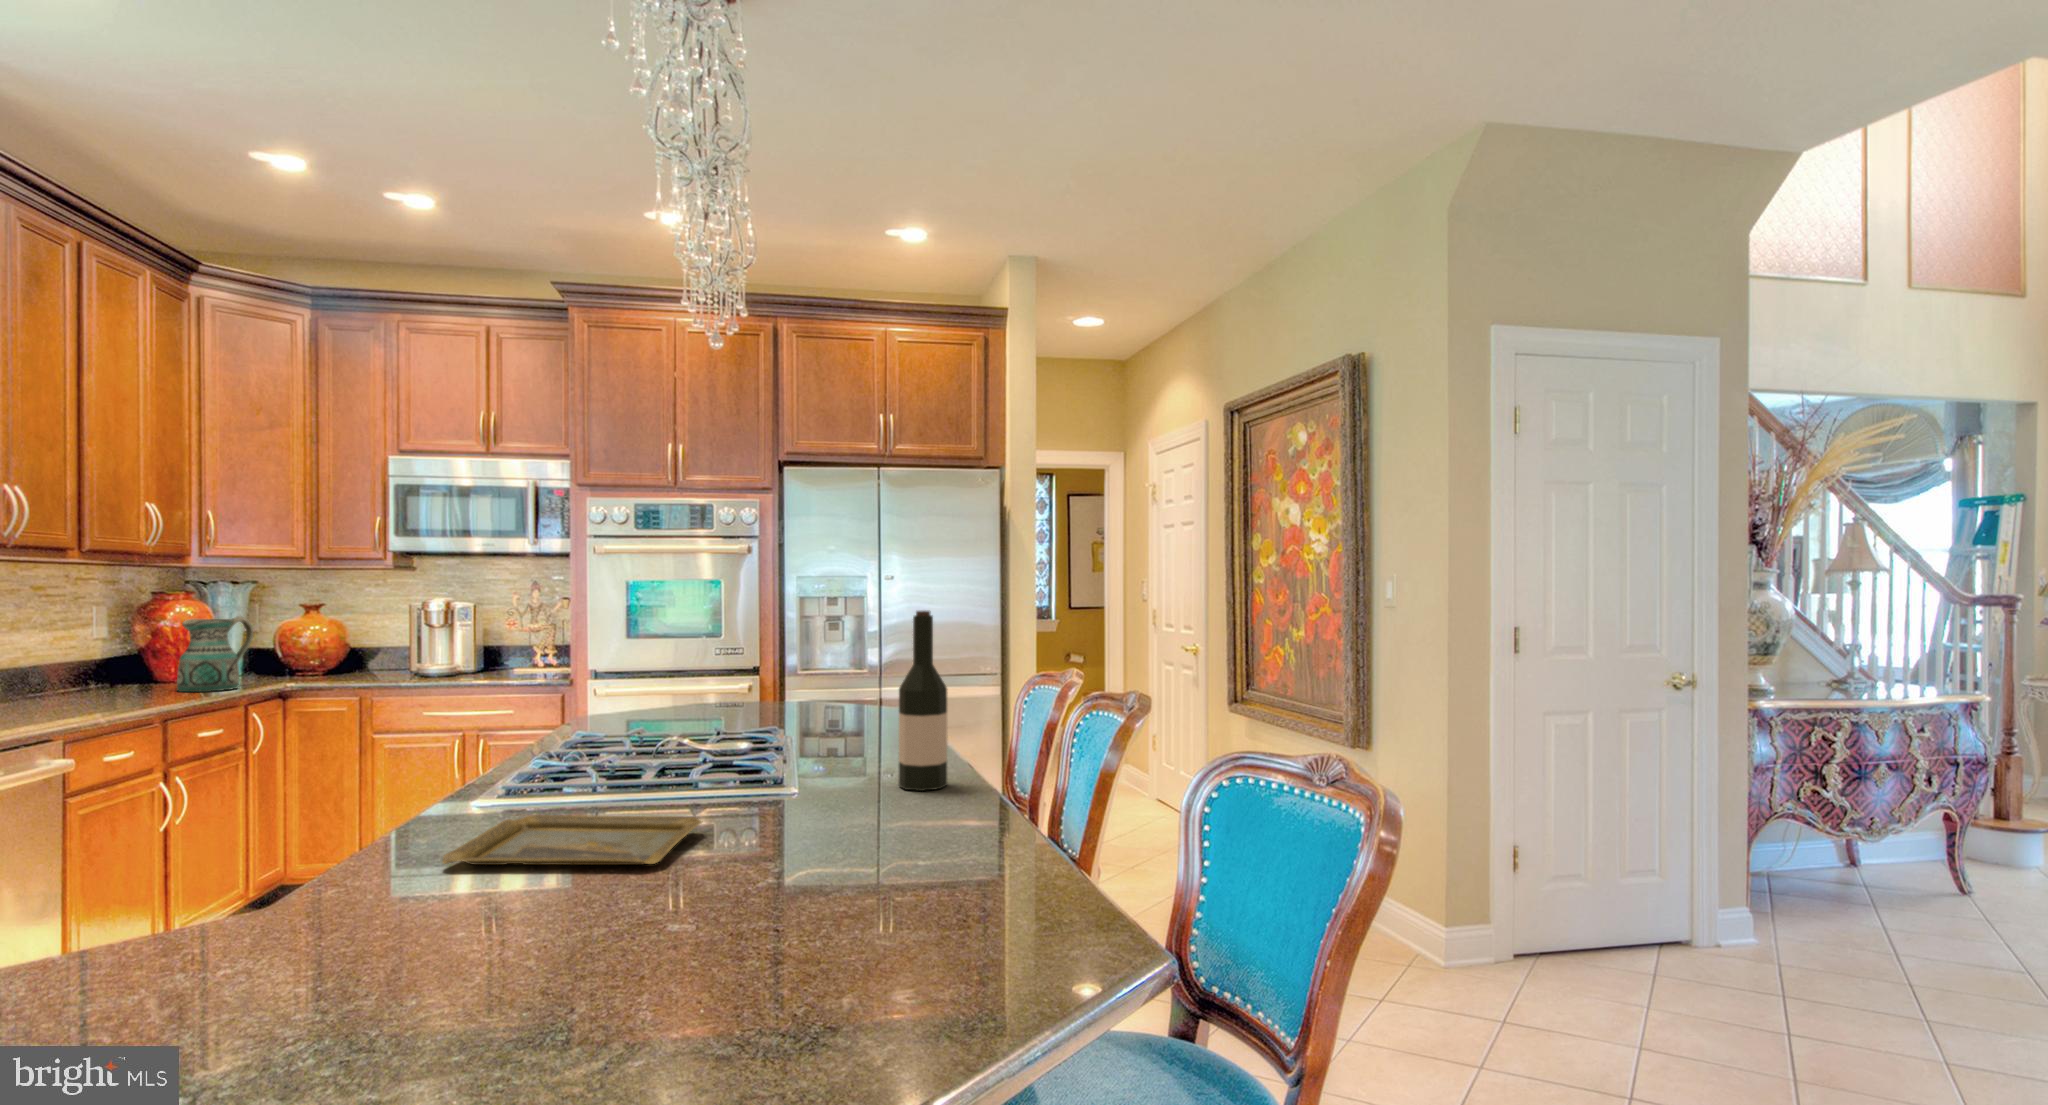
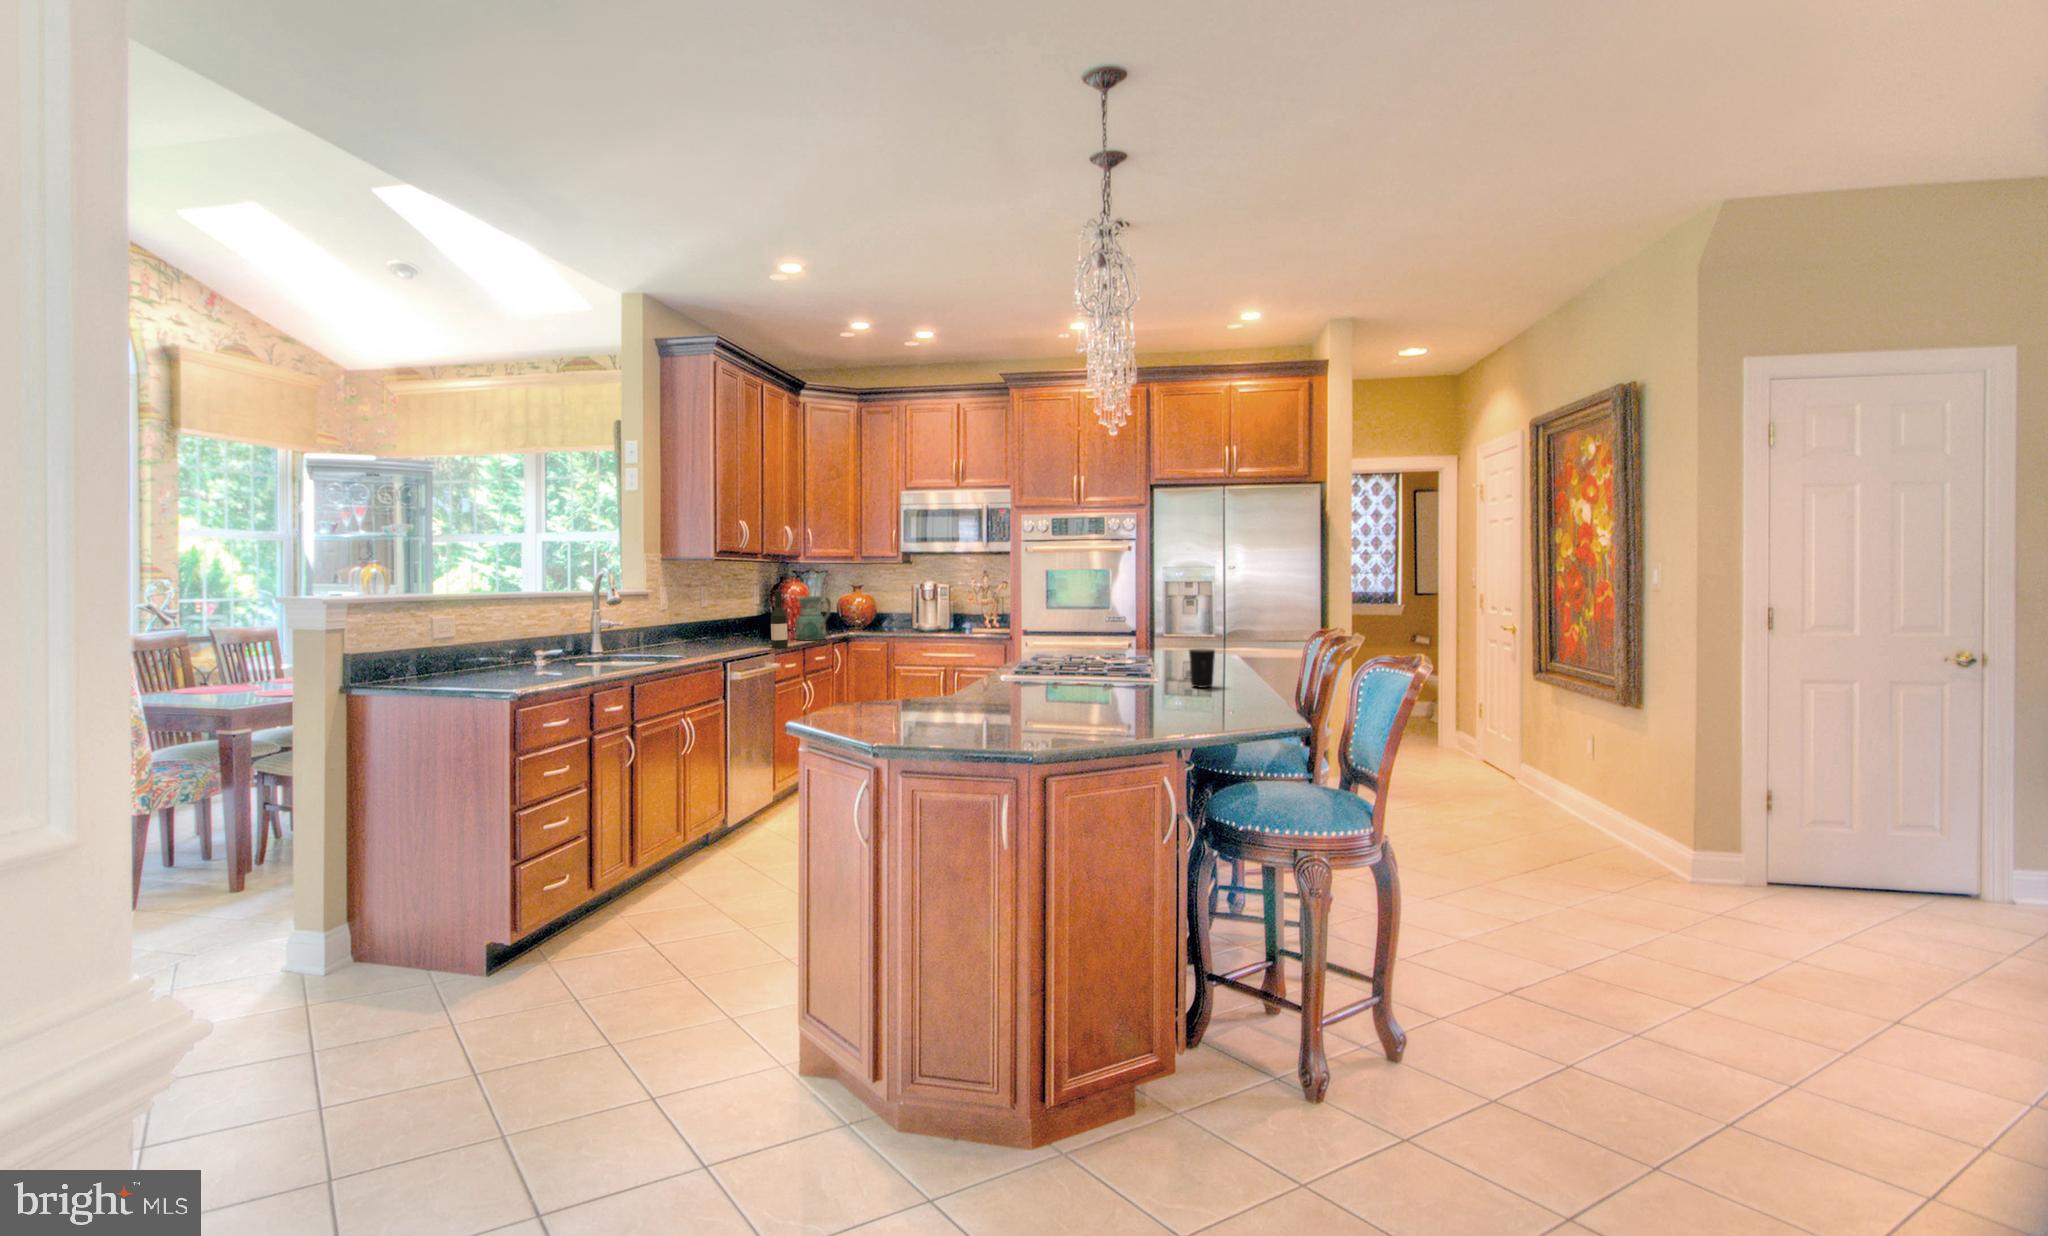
wine bottle: present [899,610,947,791] -> present [771,590,788,648]
mug: none [834,688,874,749] -> present [1189,649,1215,688]
tray: present [443,815,703,865] -> none [990,710,1116,735]

